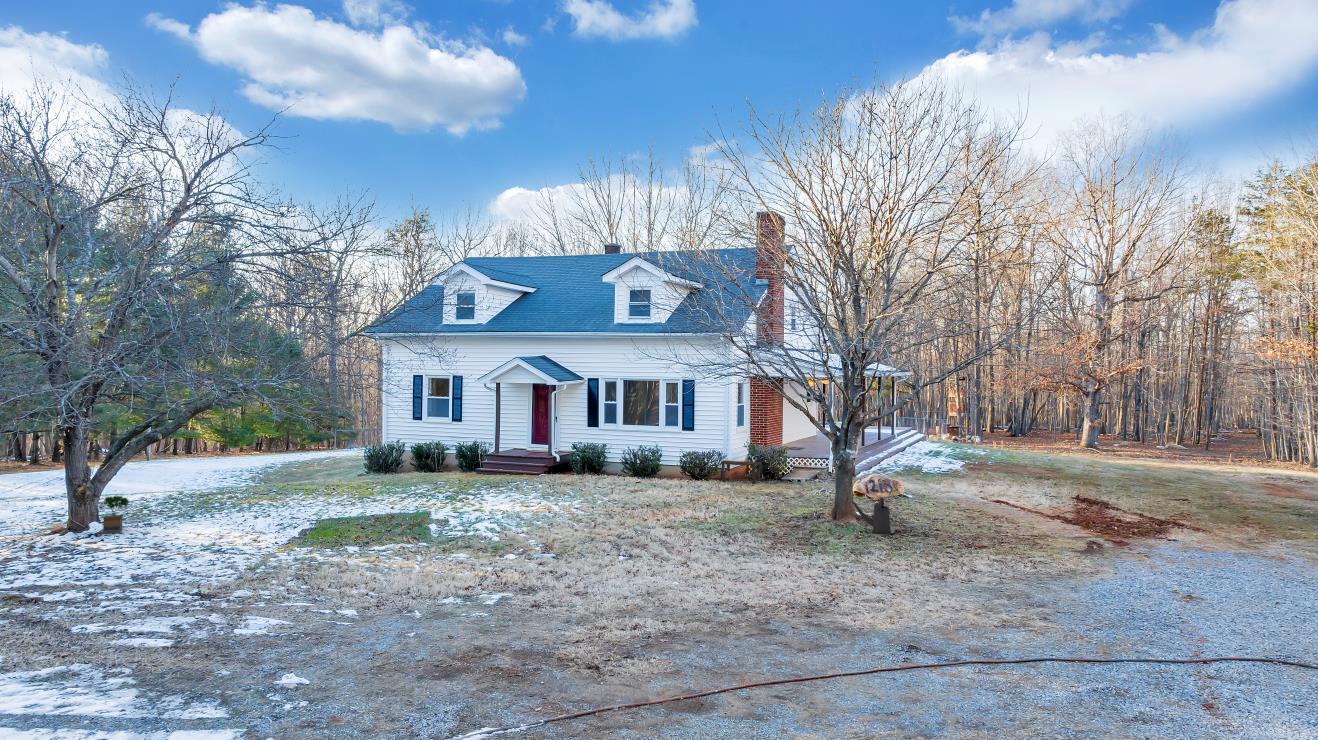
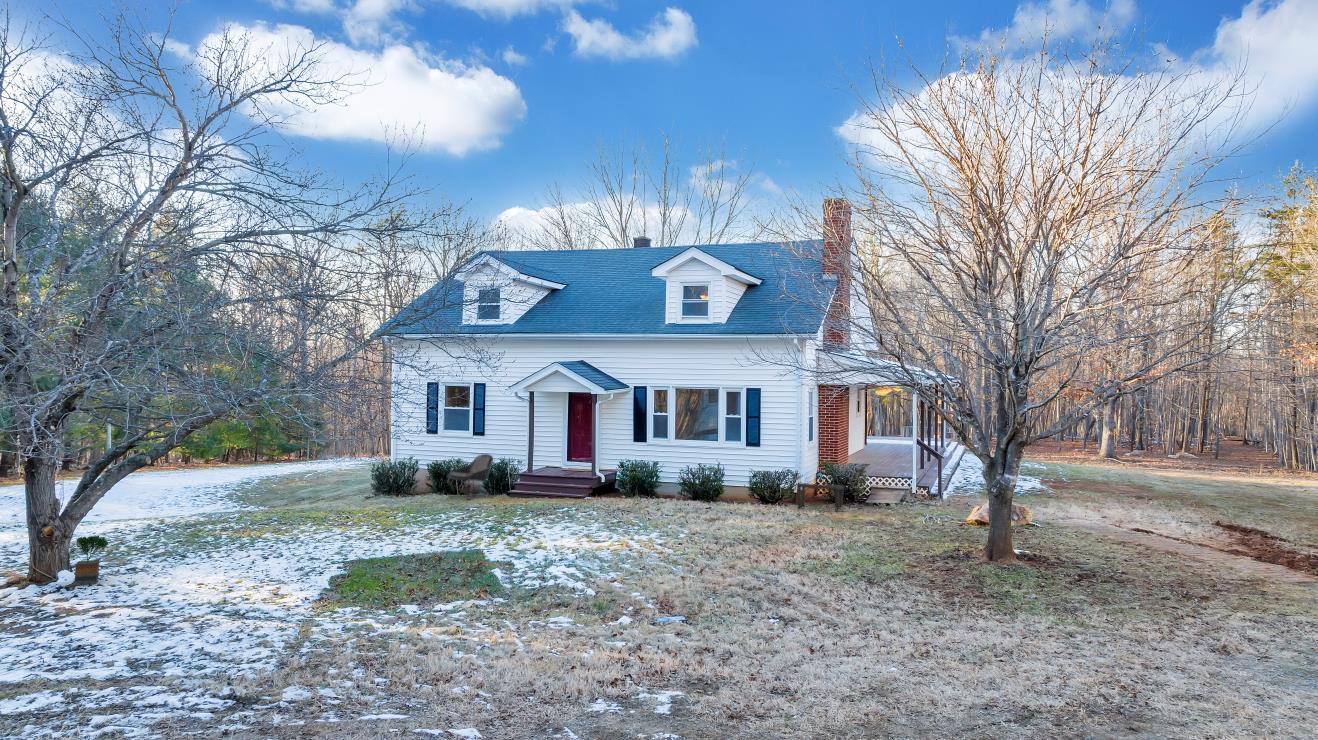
lounge chair: none [426,438,467,477] -> present [447,454,493,499]
watering can: present [852,497,897,534] -> none [1019,541,1078,587]

